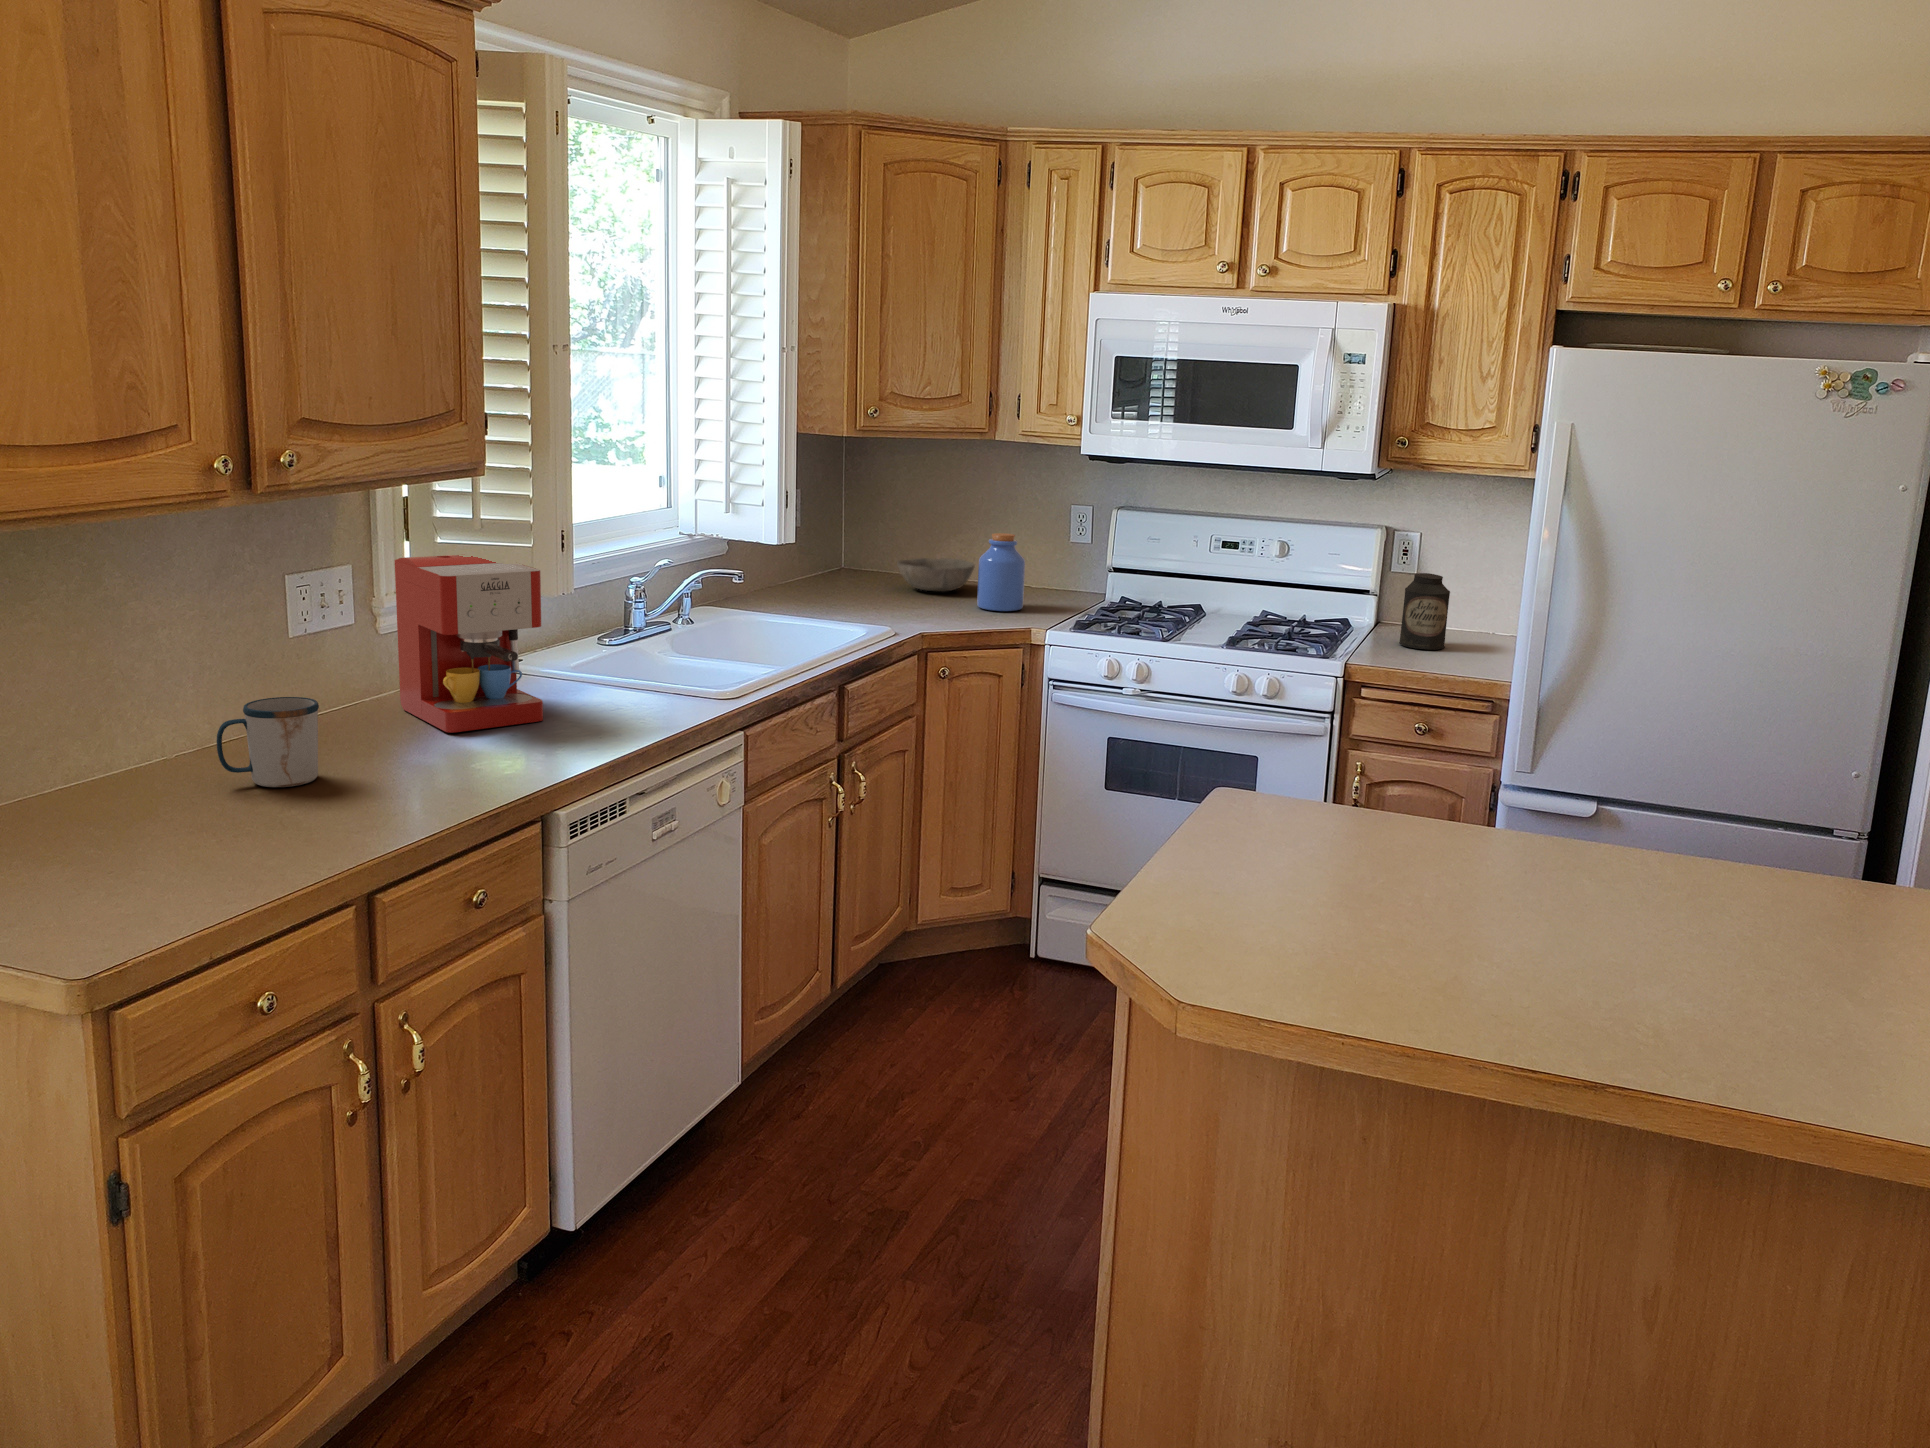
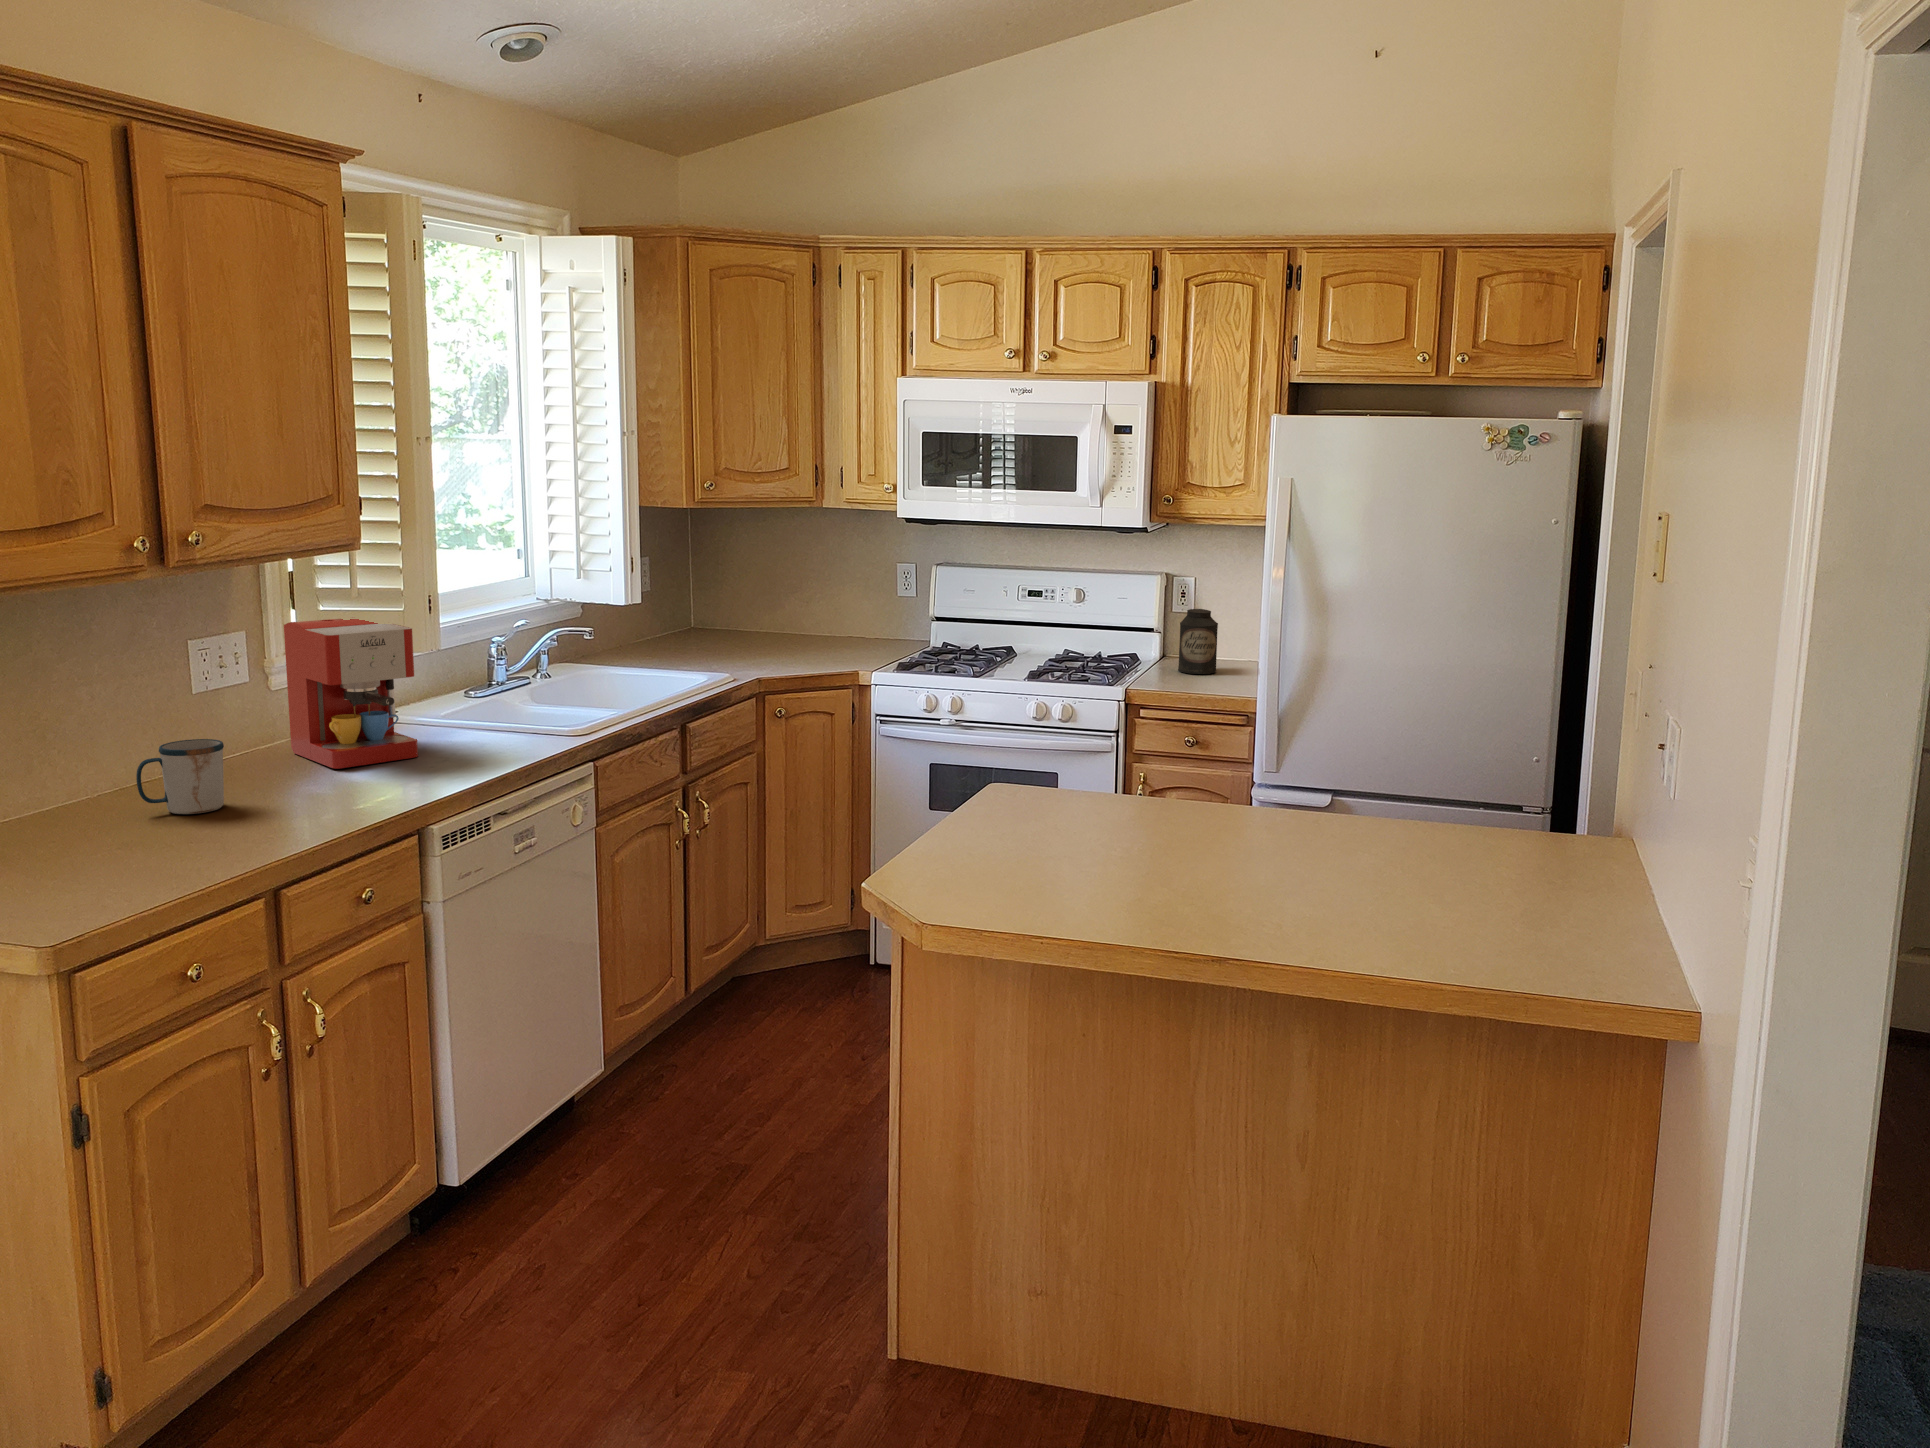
jar: present [977,533,1025,611] -> none [812,588,854,657]
bowl: present [897,558,975,592] -> none [741,613,812,643]

